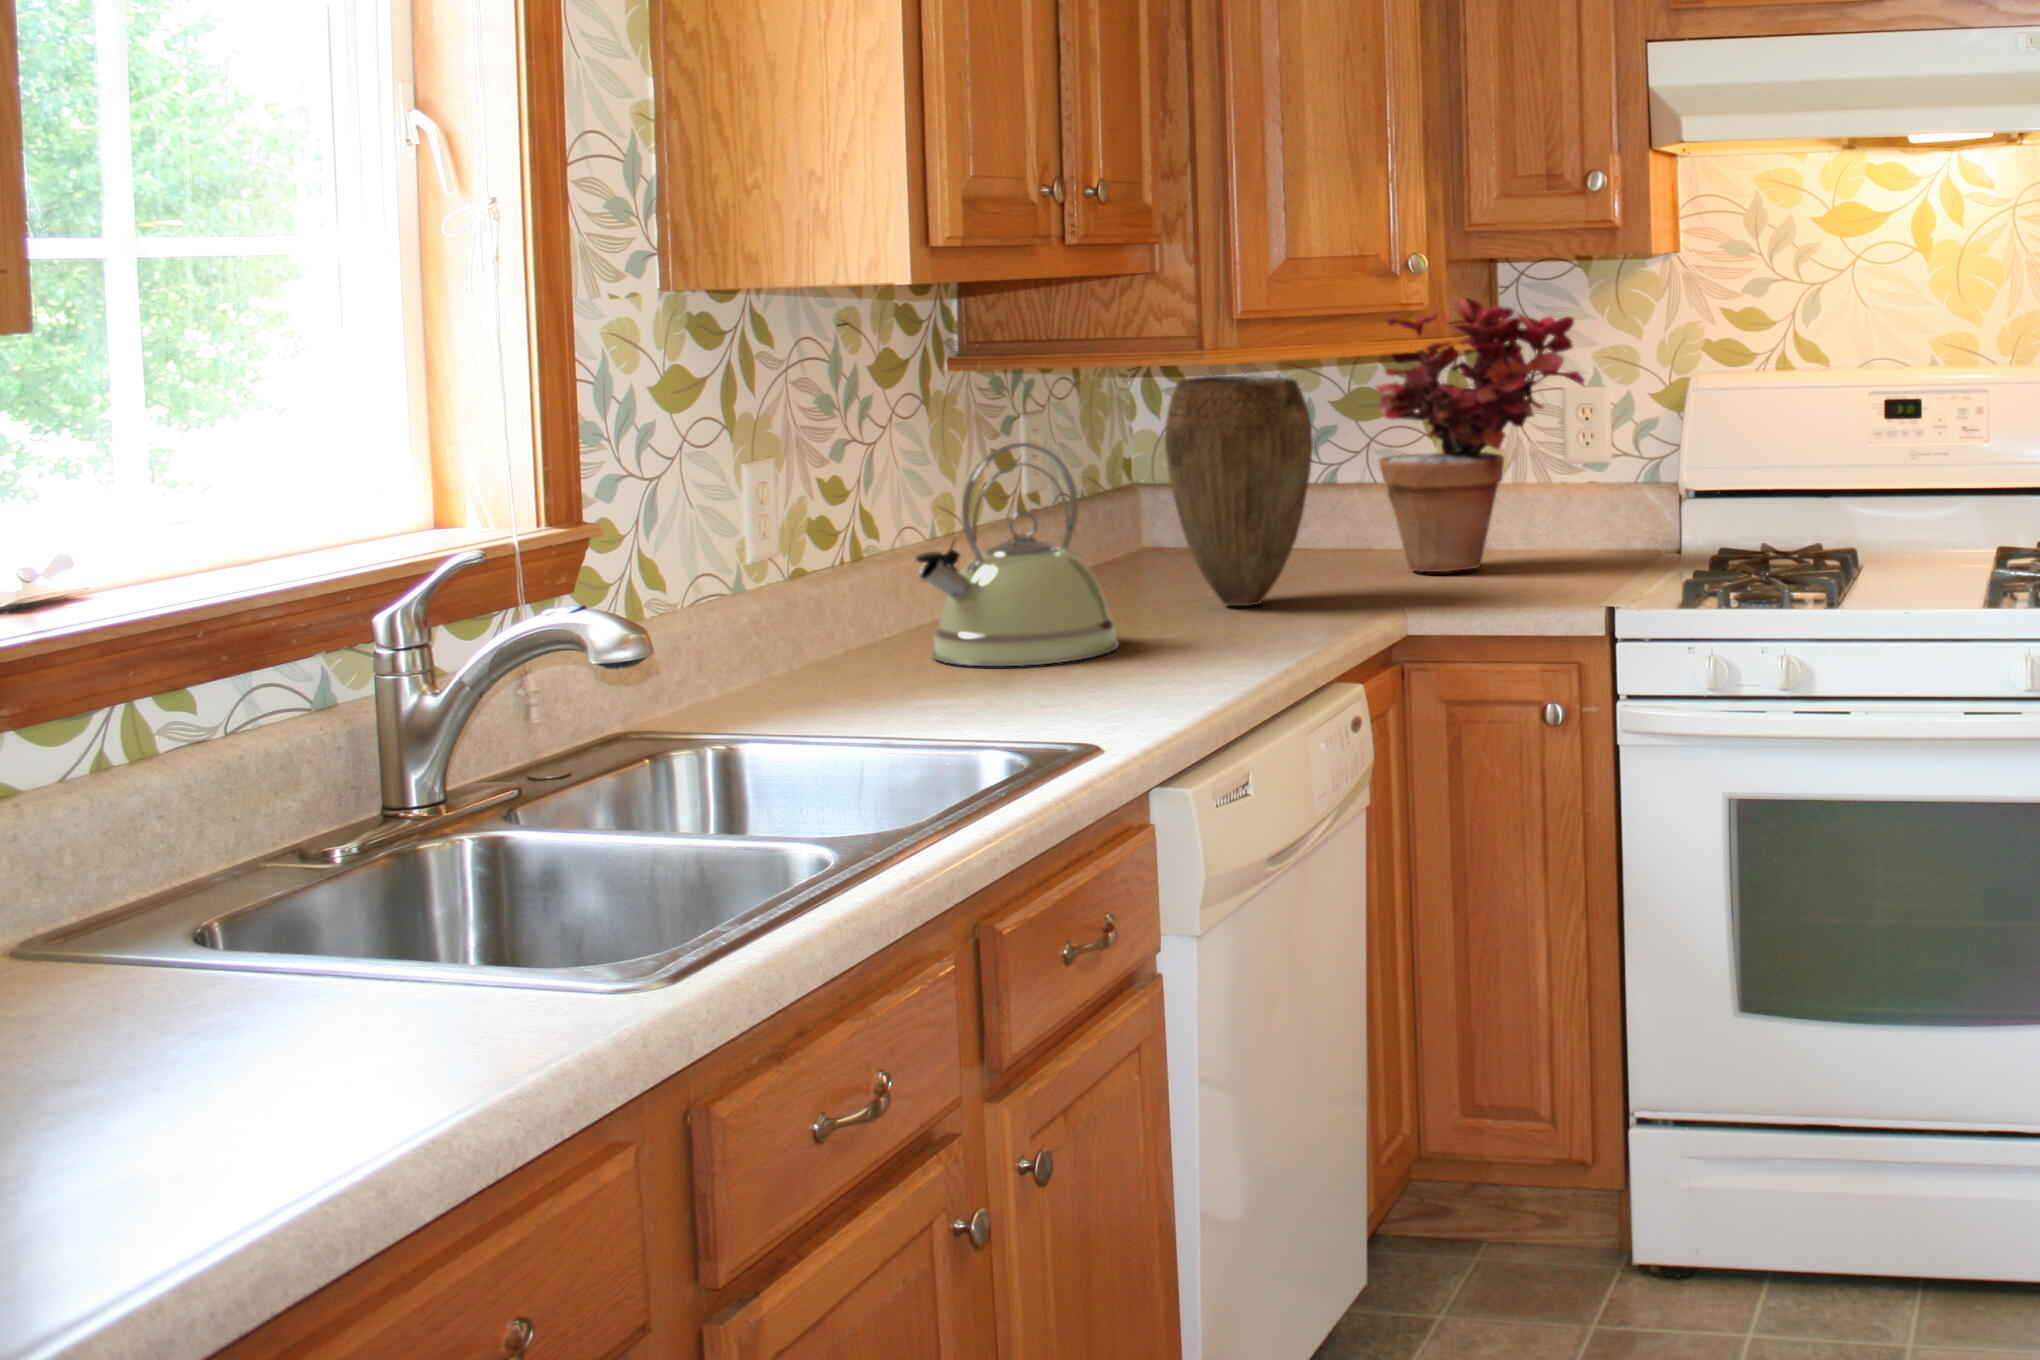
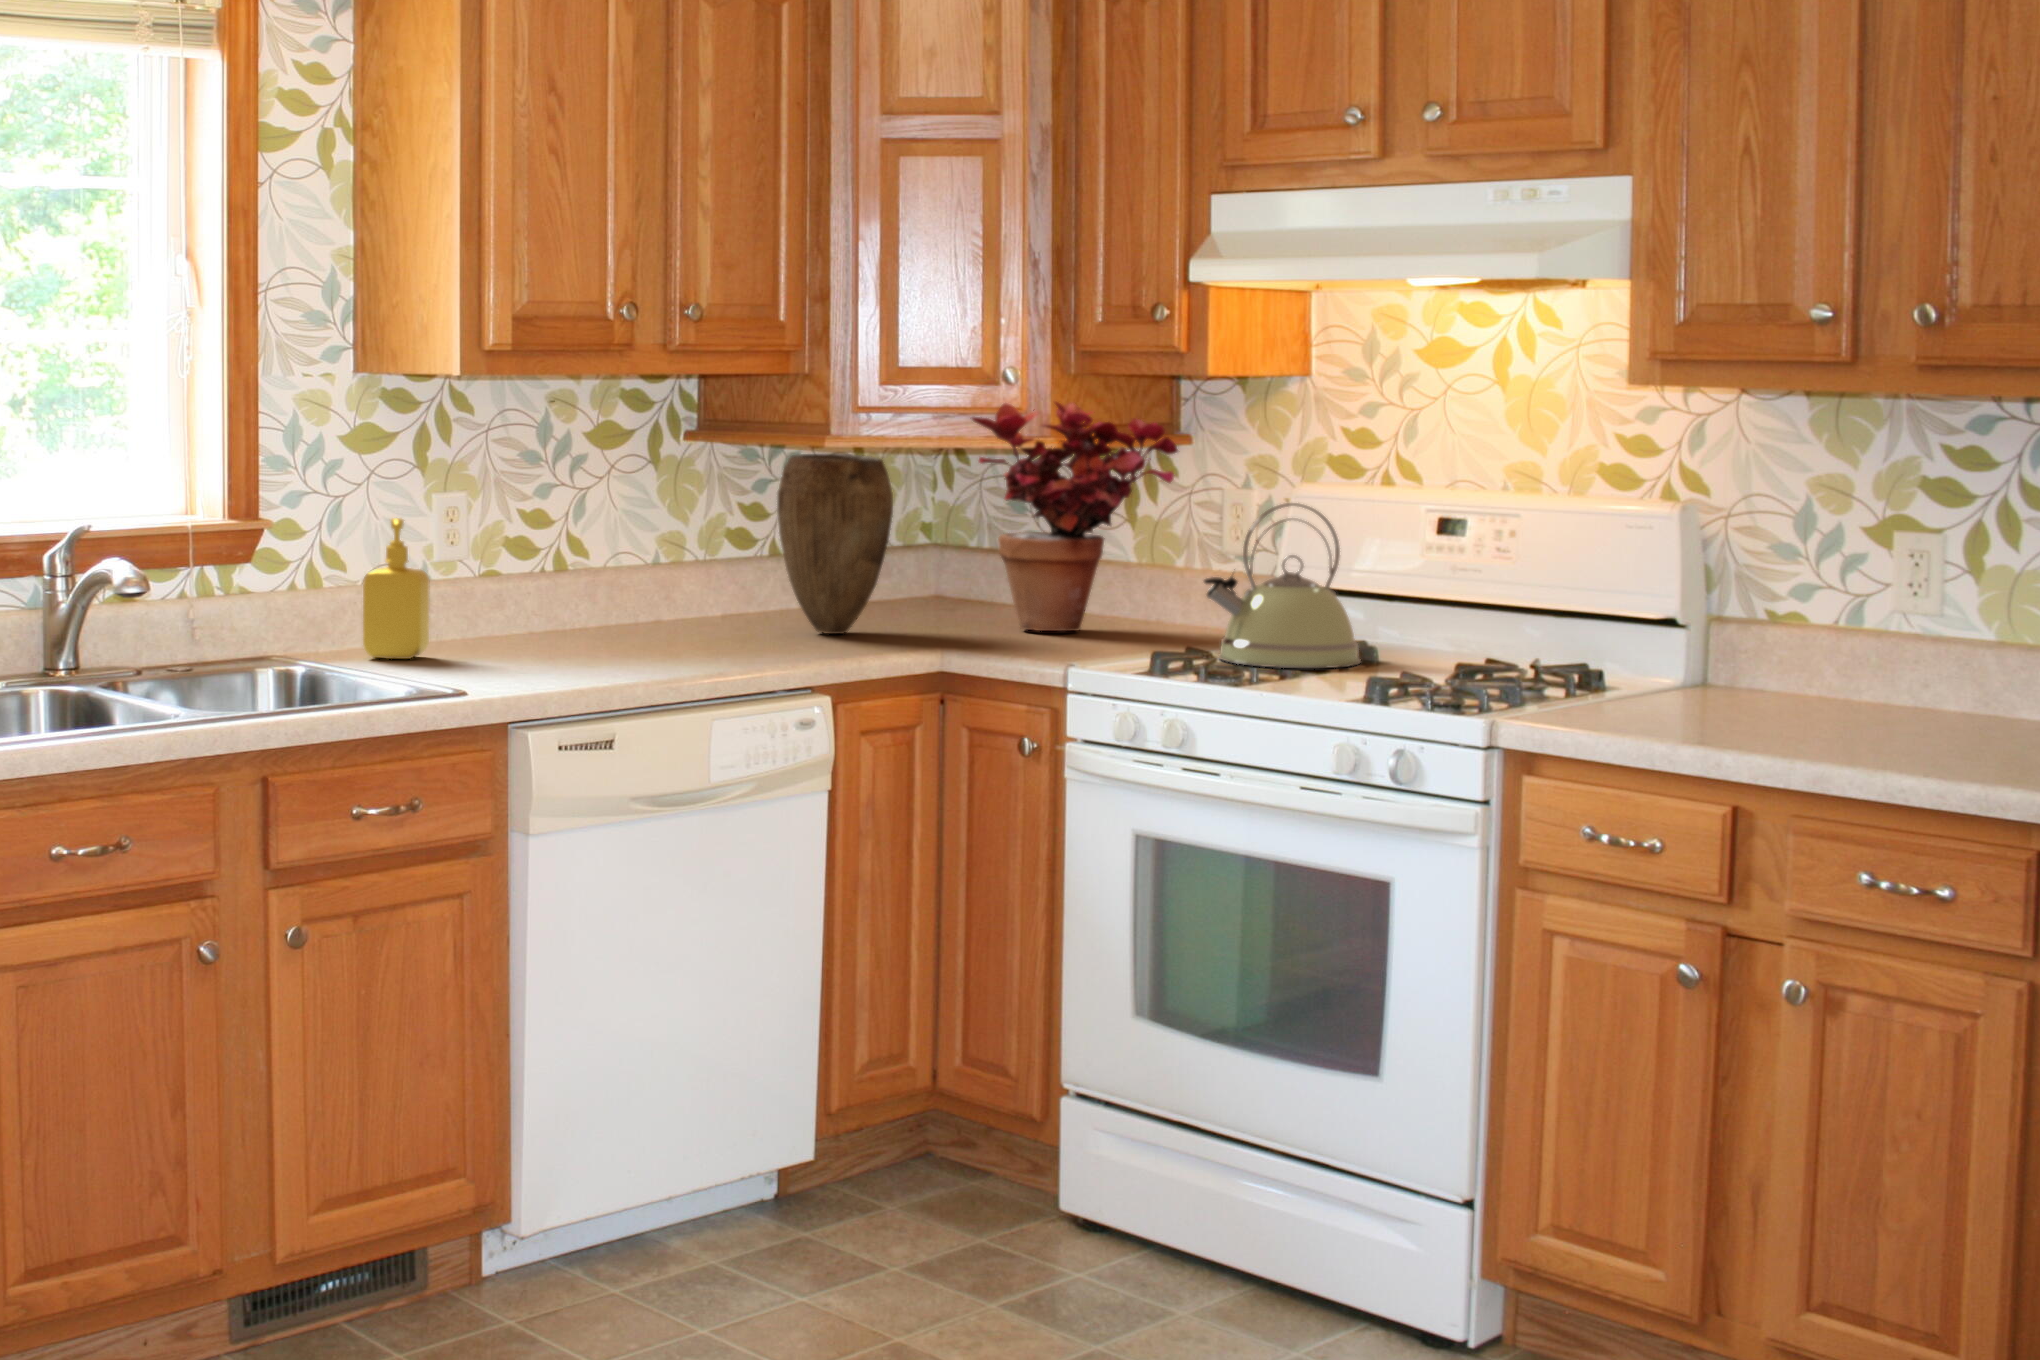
kettle: present [916,443,1119,666] -> present [1204,503,1360,668]
soap dispenser: none [784,510,889,730] -> present [363,518,430,659]

